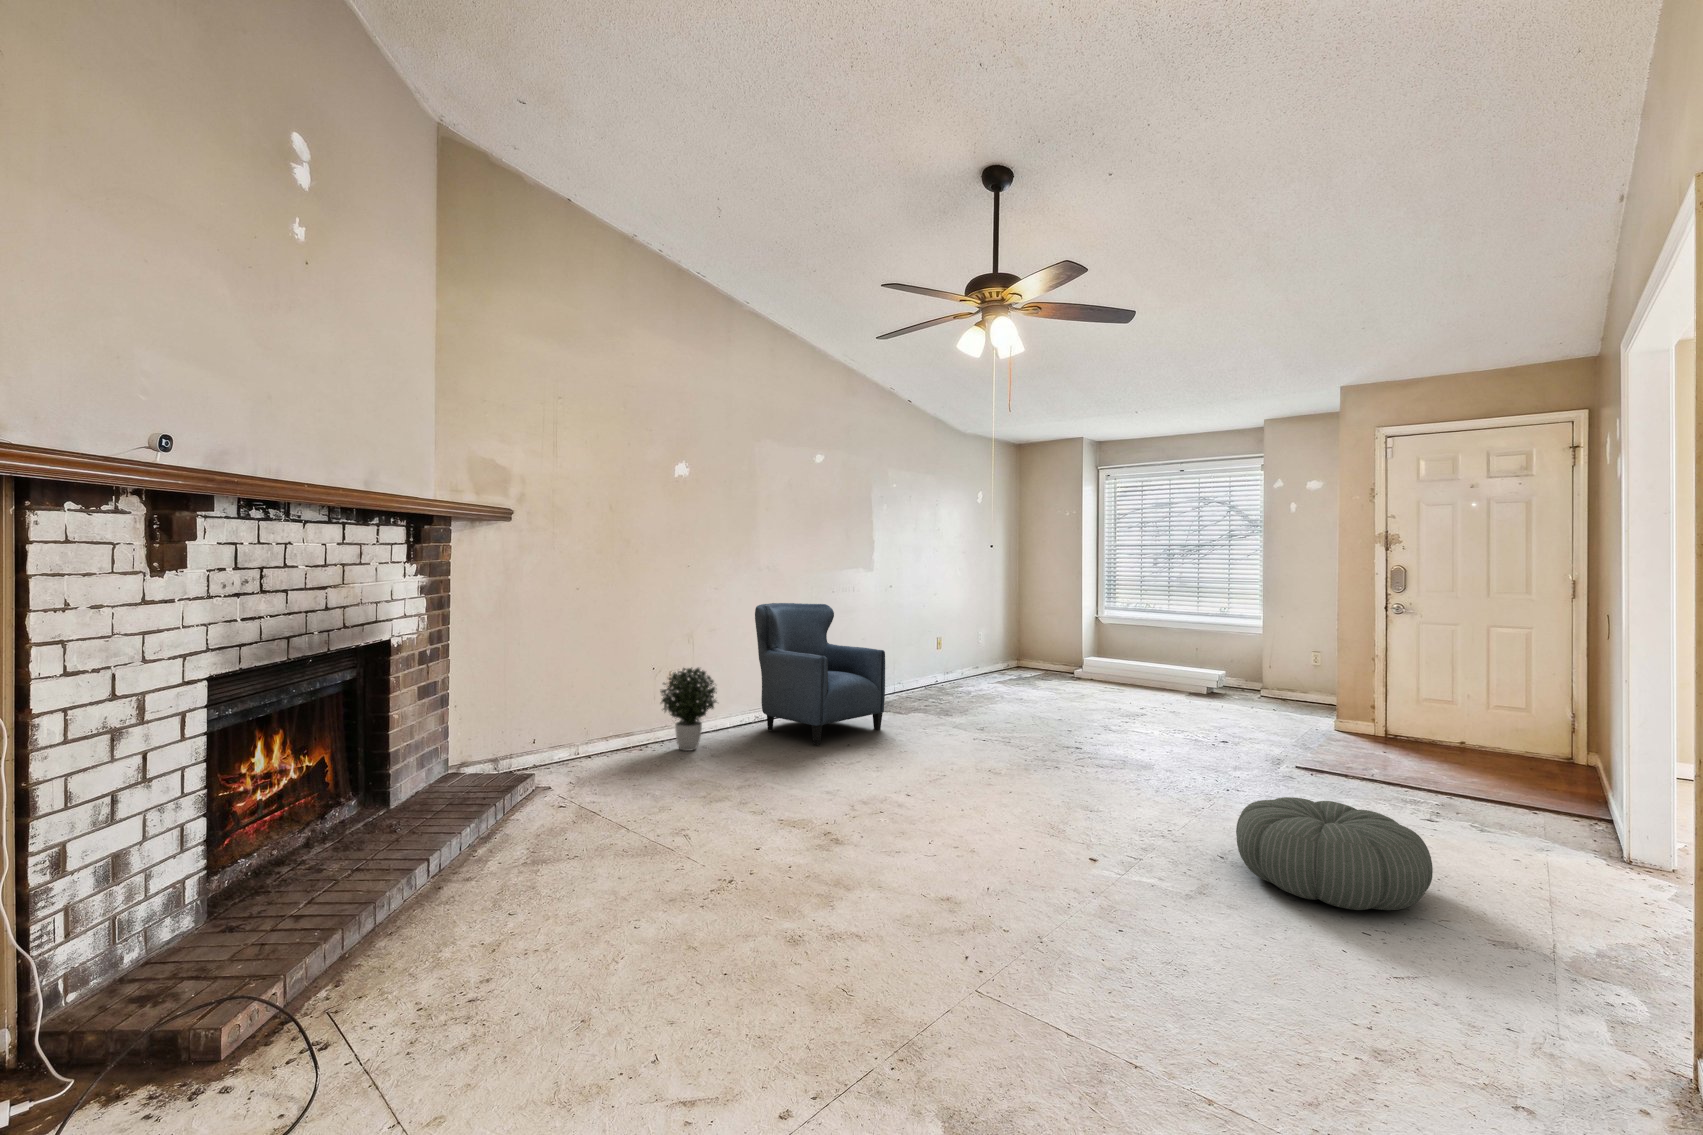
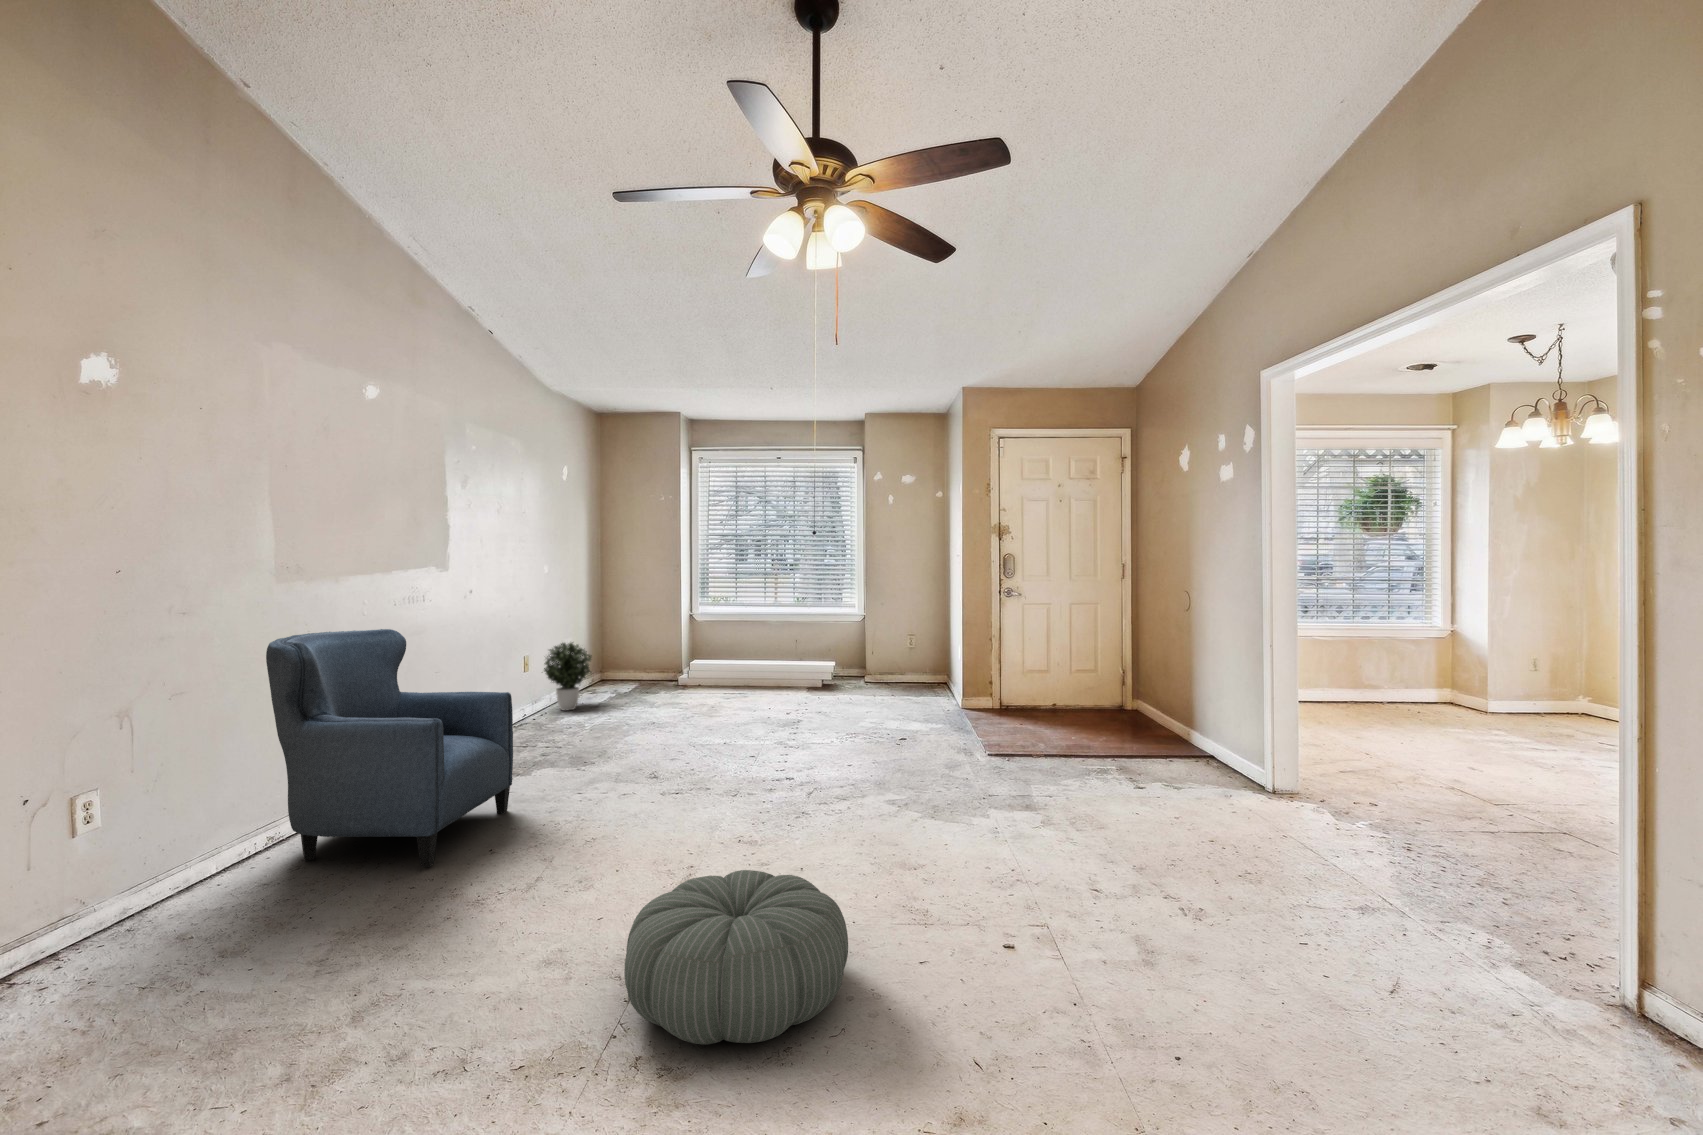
potted plant: present [660,668,717,751] -> present [544,642,592,710]
pouf: present [1236,797,1433,910] -> present [624,870,848,1044]

